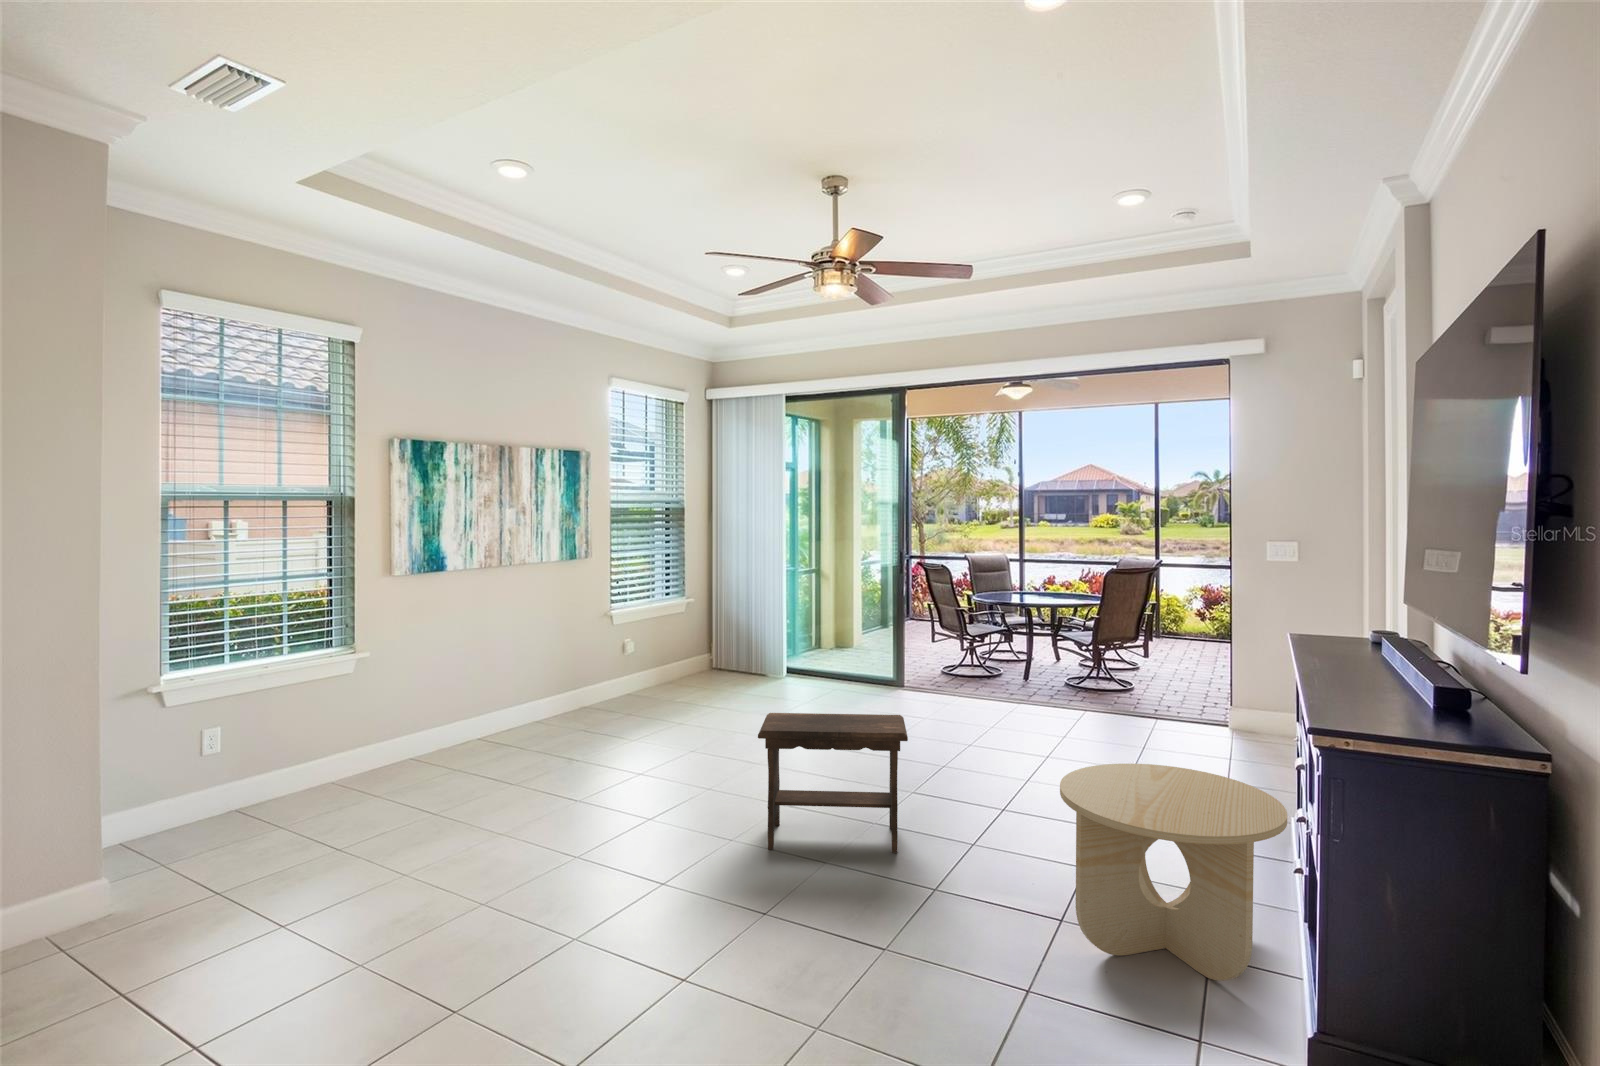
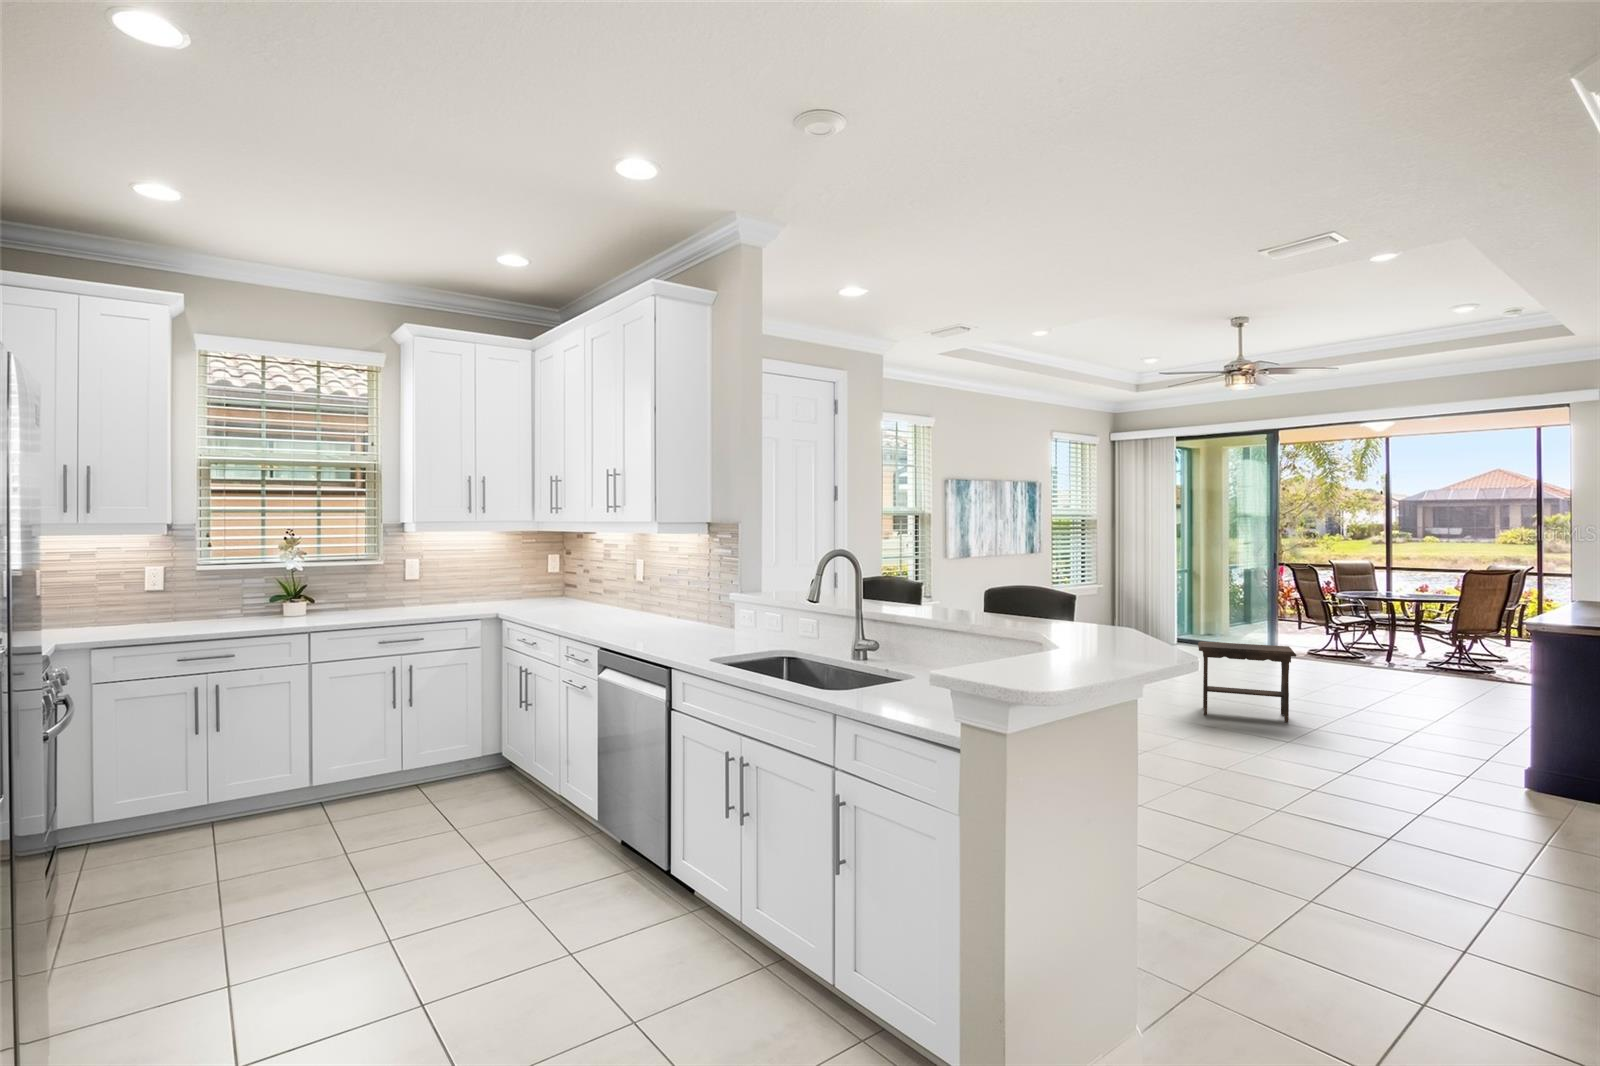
side table: present [1060,763,1287,981] -> none [1396,669,1541,771]

